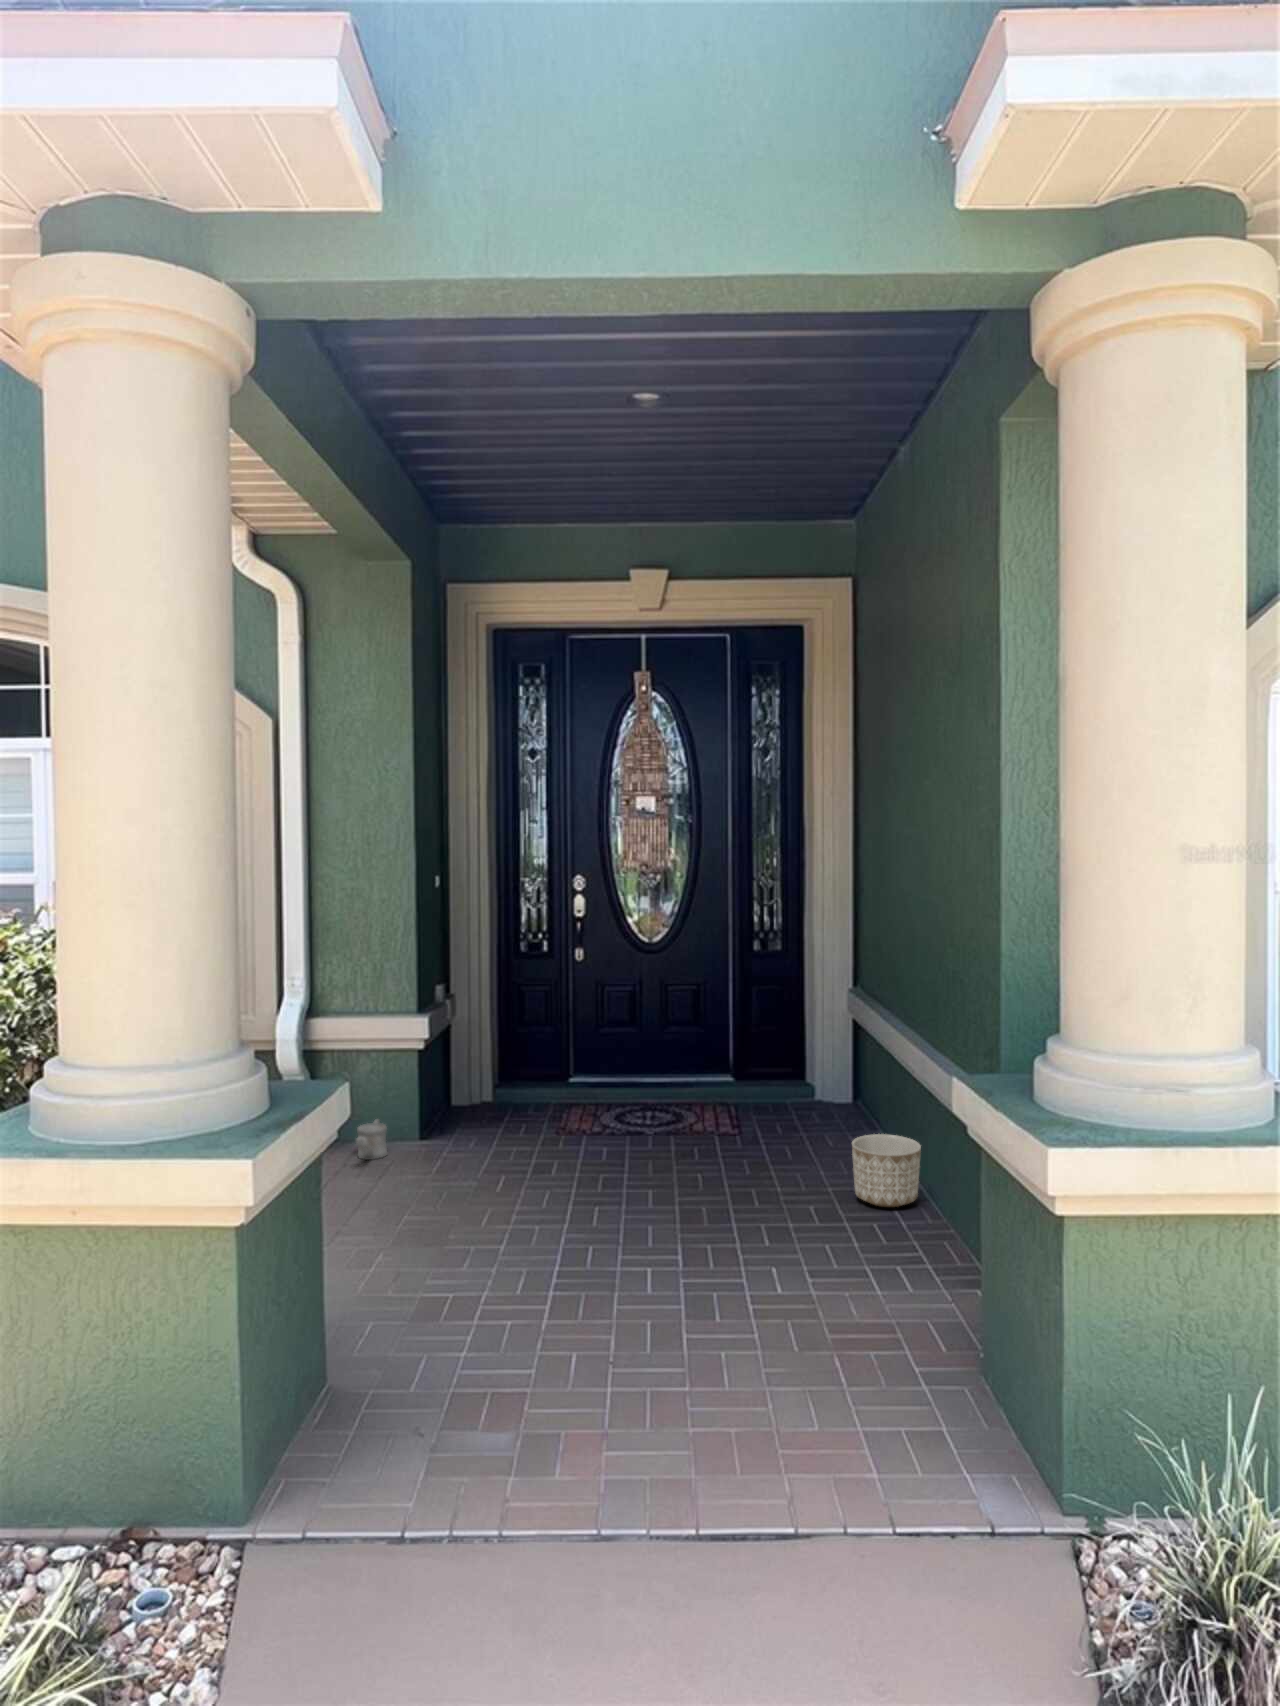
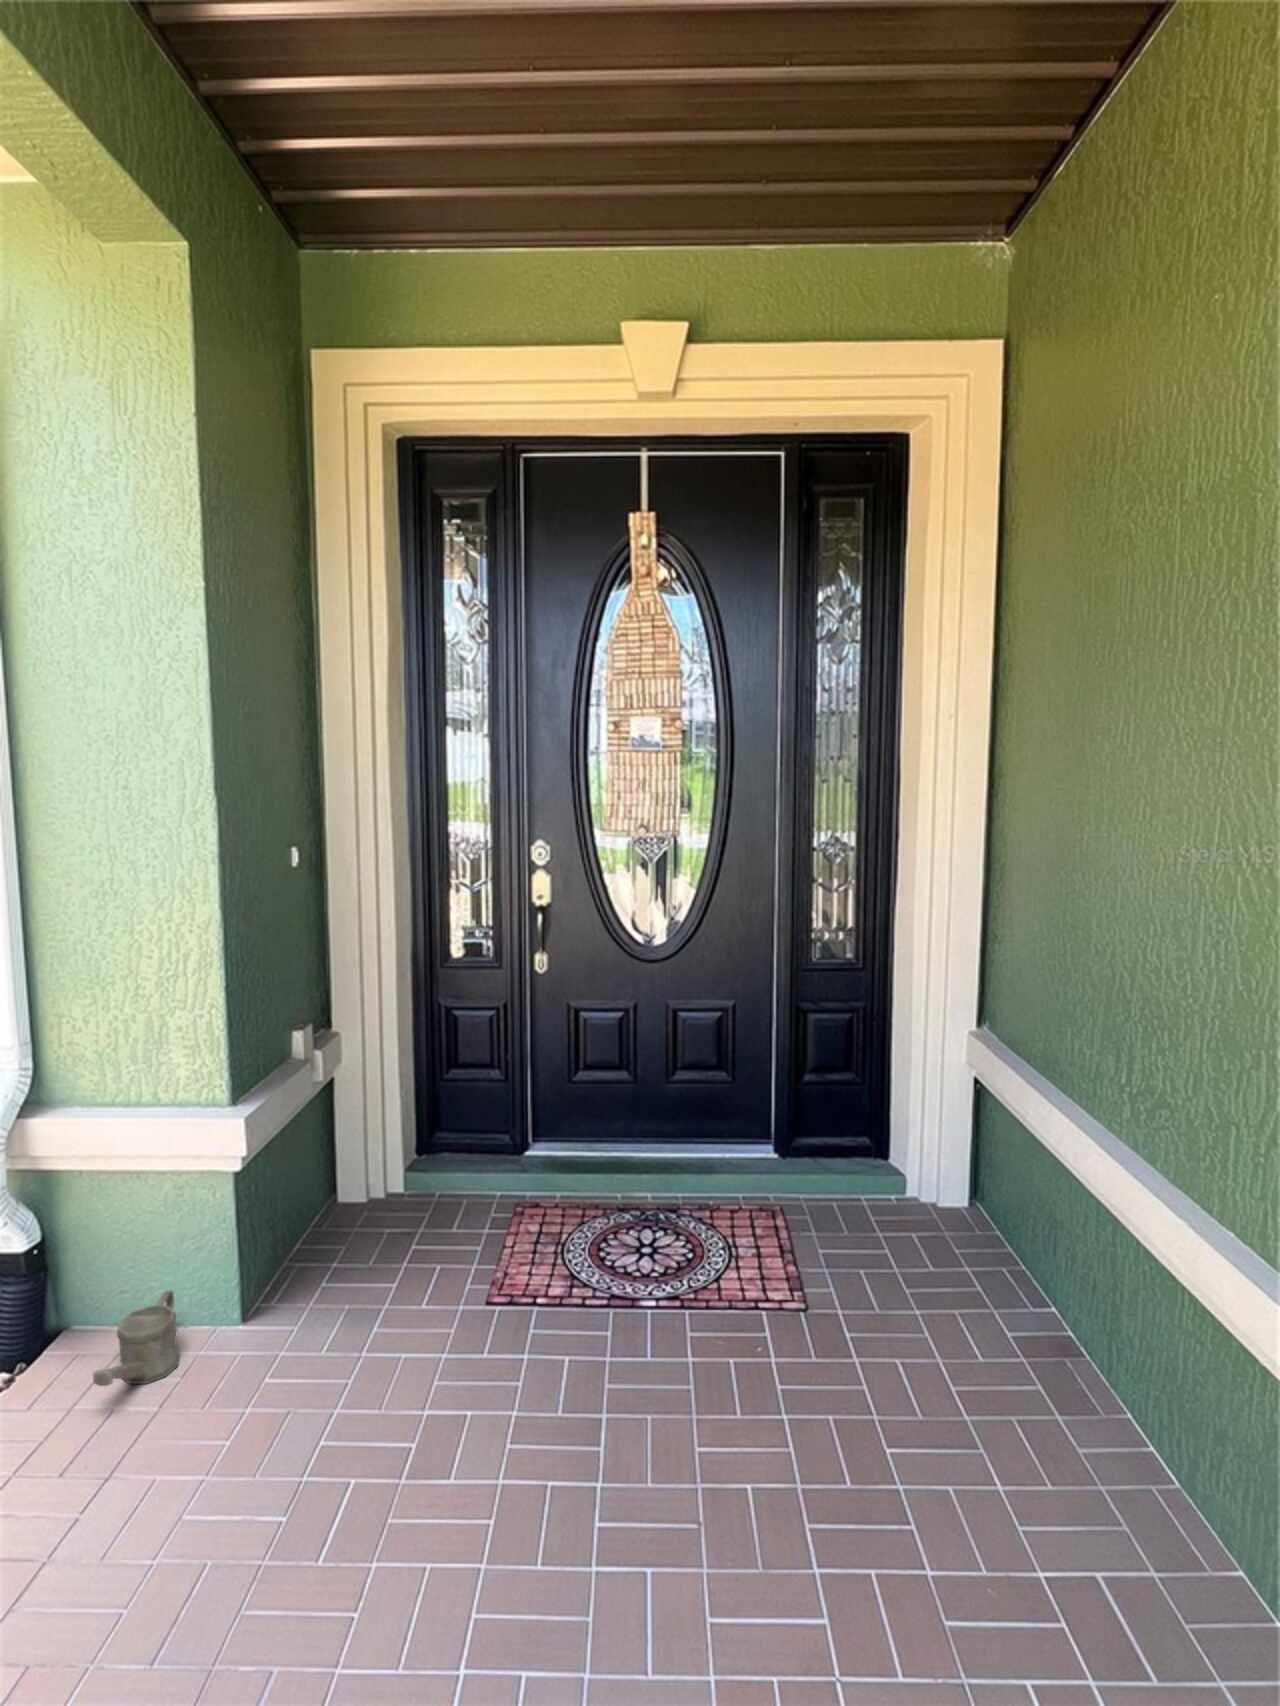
planter: present [852,1134,921,1207] -> none [1076,1446,1242,1657]

